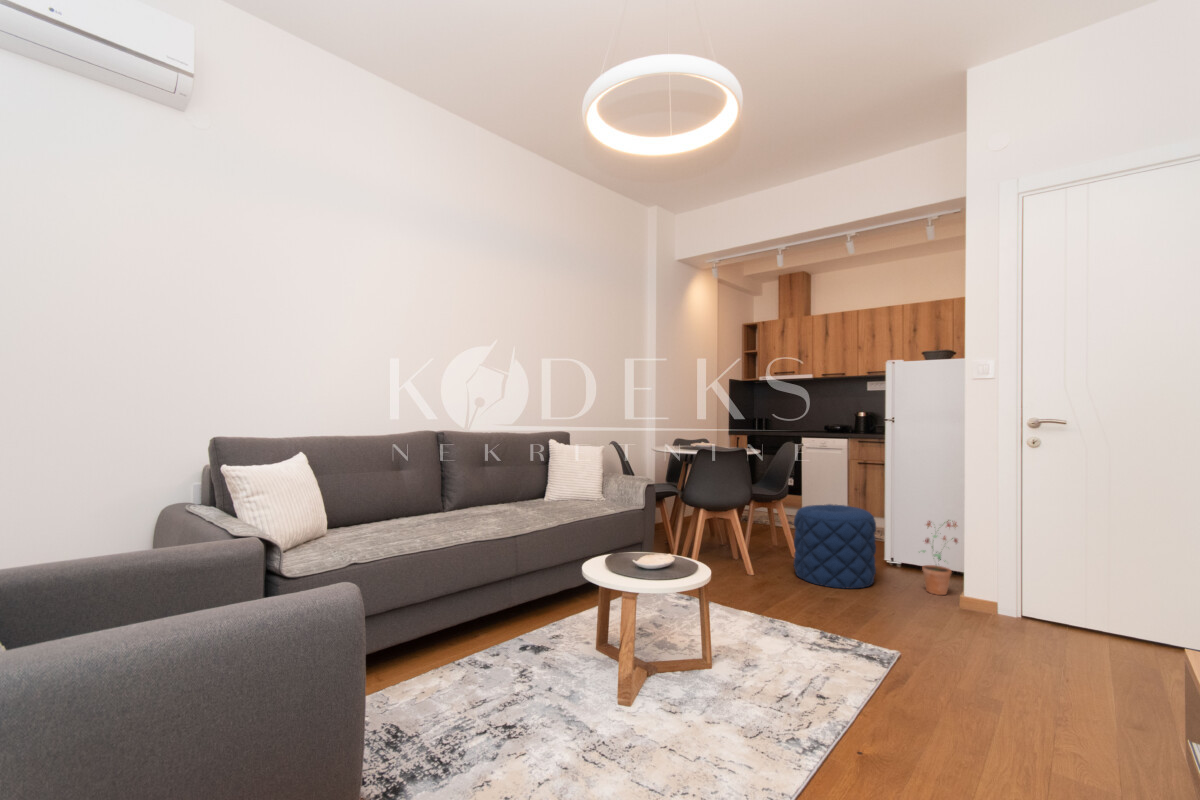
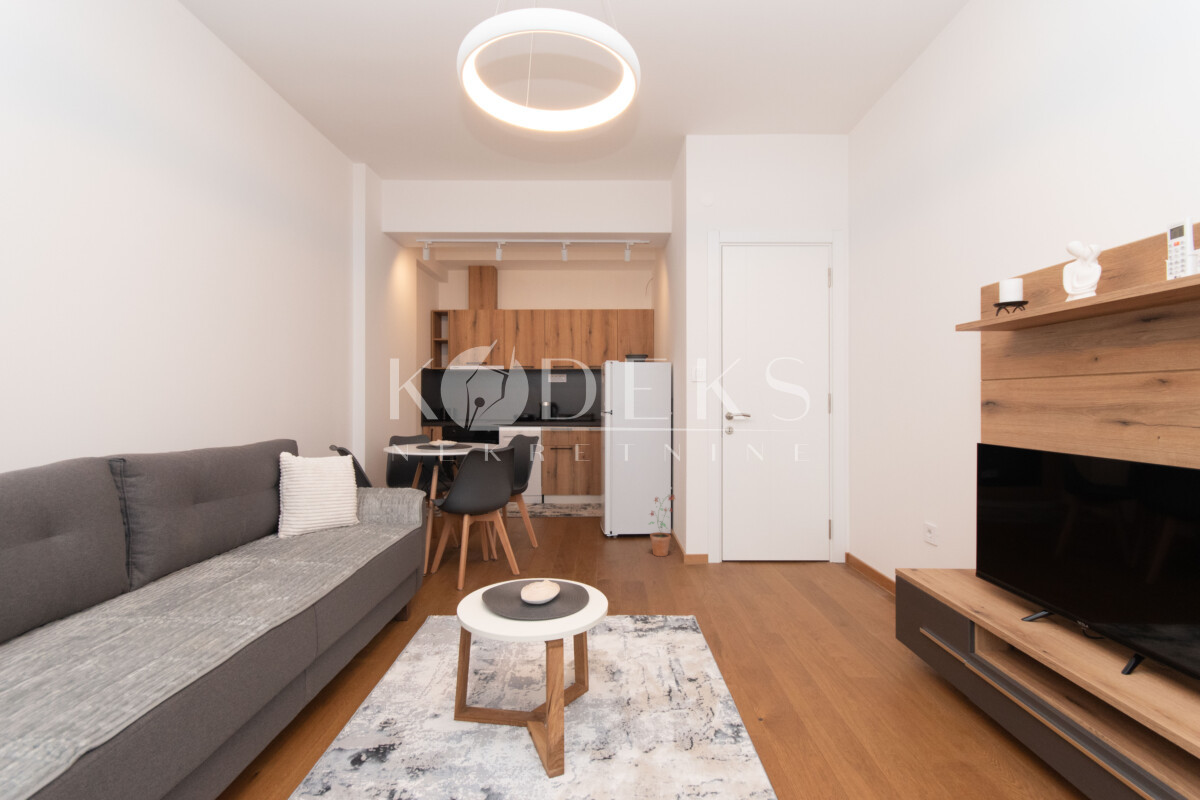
pouf: present [794,504,876,589] -> none [550,492,618,569]

